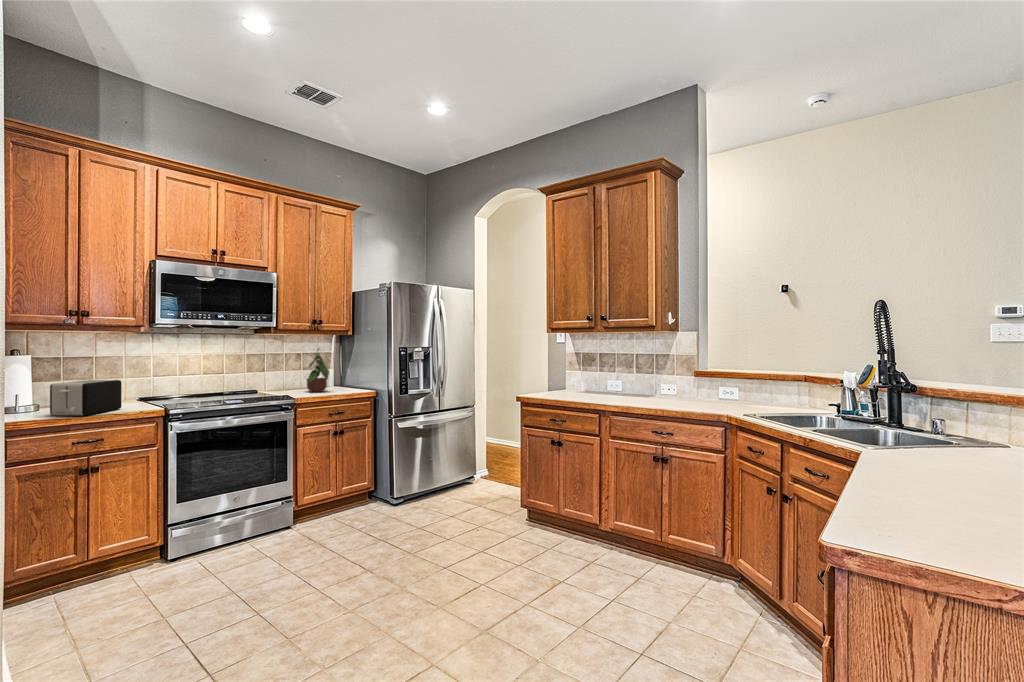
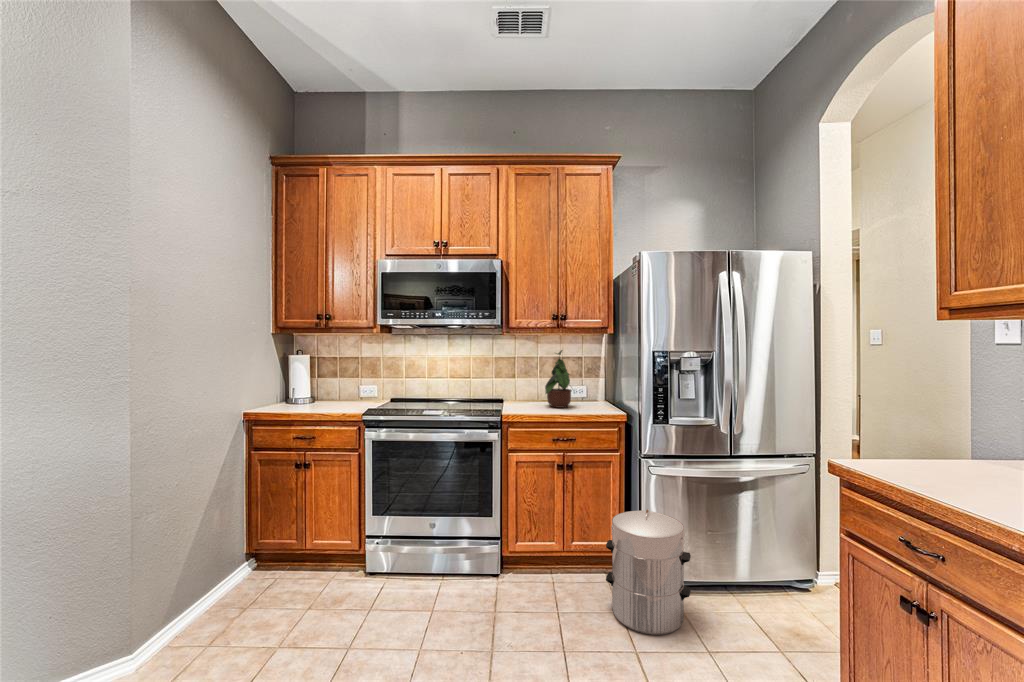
toaster: present [50,380,122,416] -> none [280,379,342,413]
waste bin: none [381,446,432,519] -> present [606,509,691,635]

